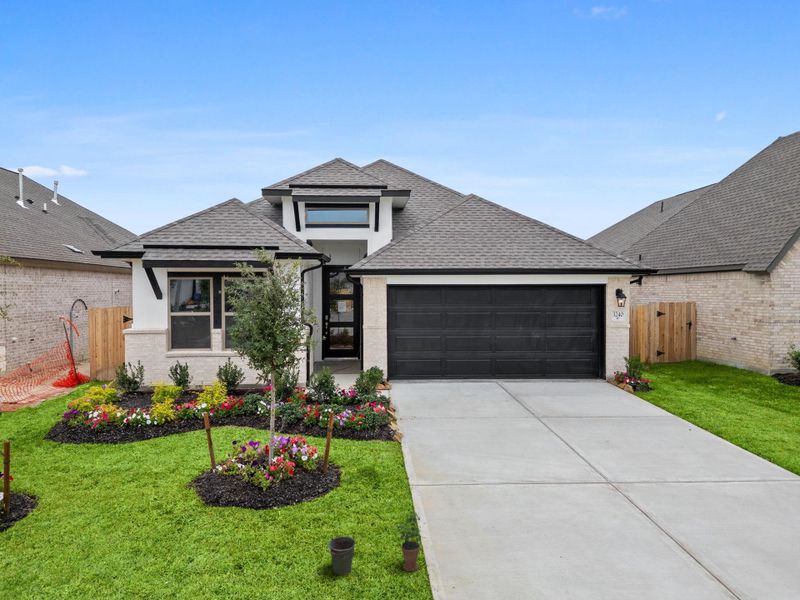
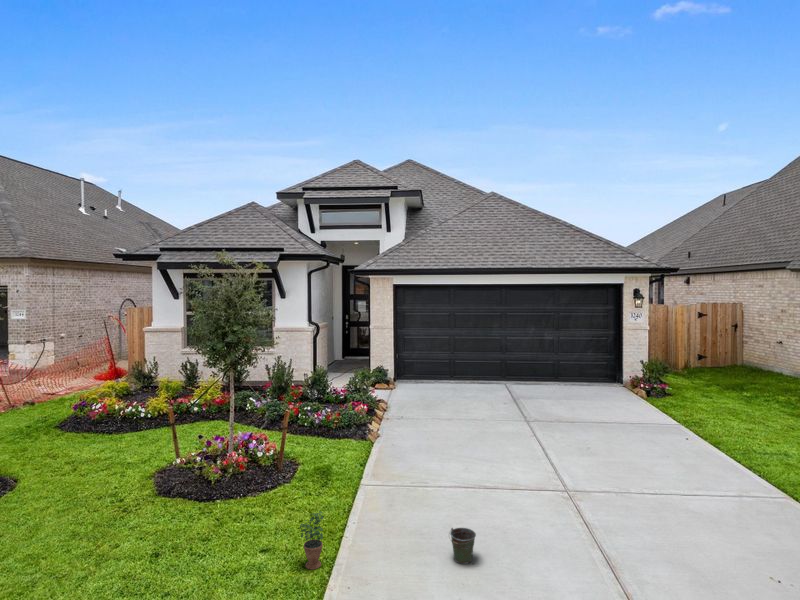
bucket: present [328,536,356,574] -> present [450,528,476,564]

